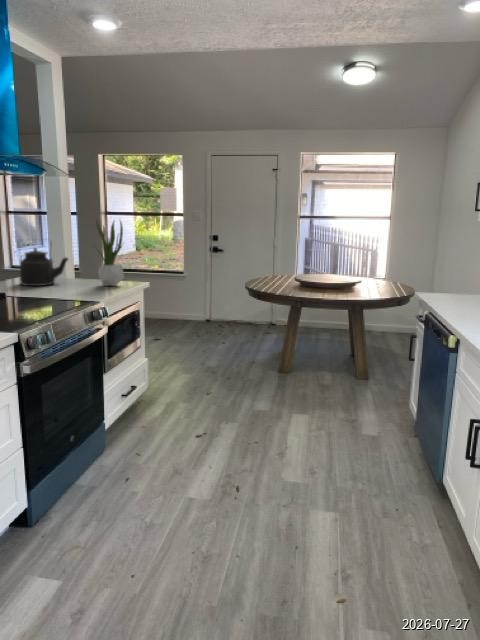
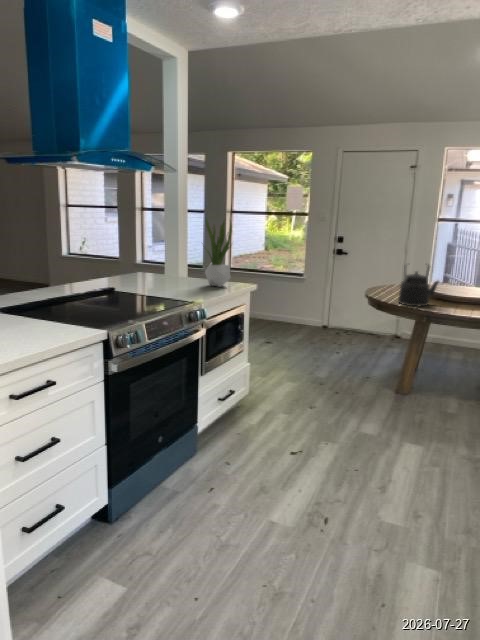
kettle: present [18,247,68,286] -> present [398,265,439,306]

